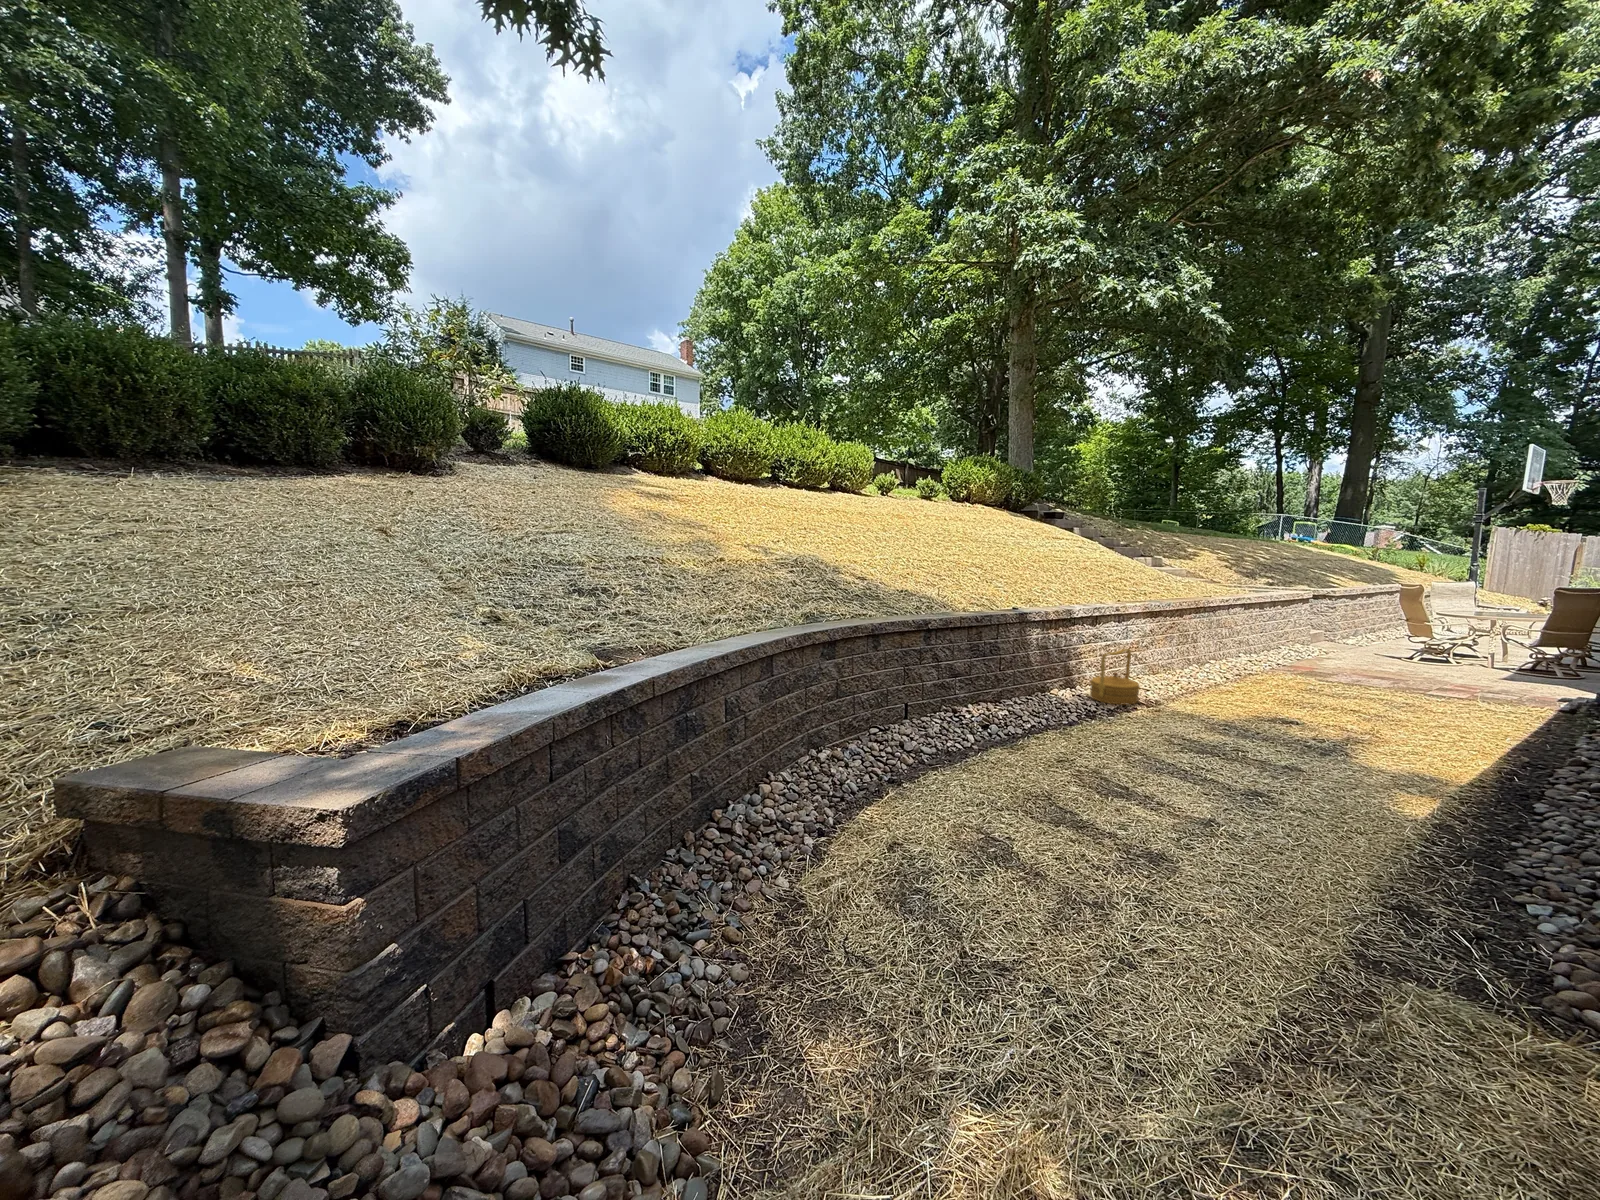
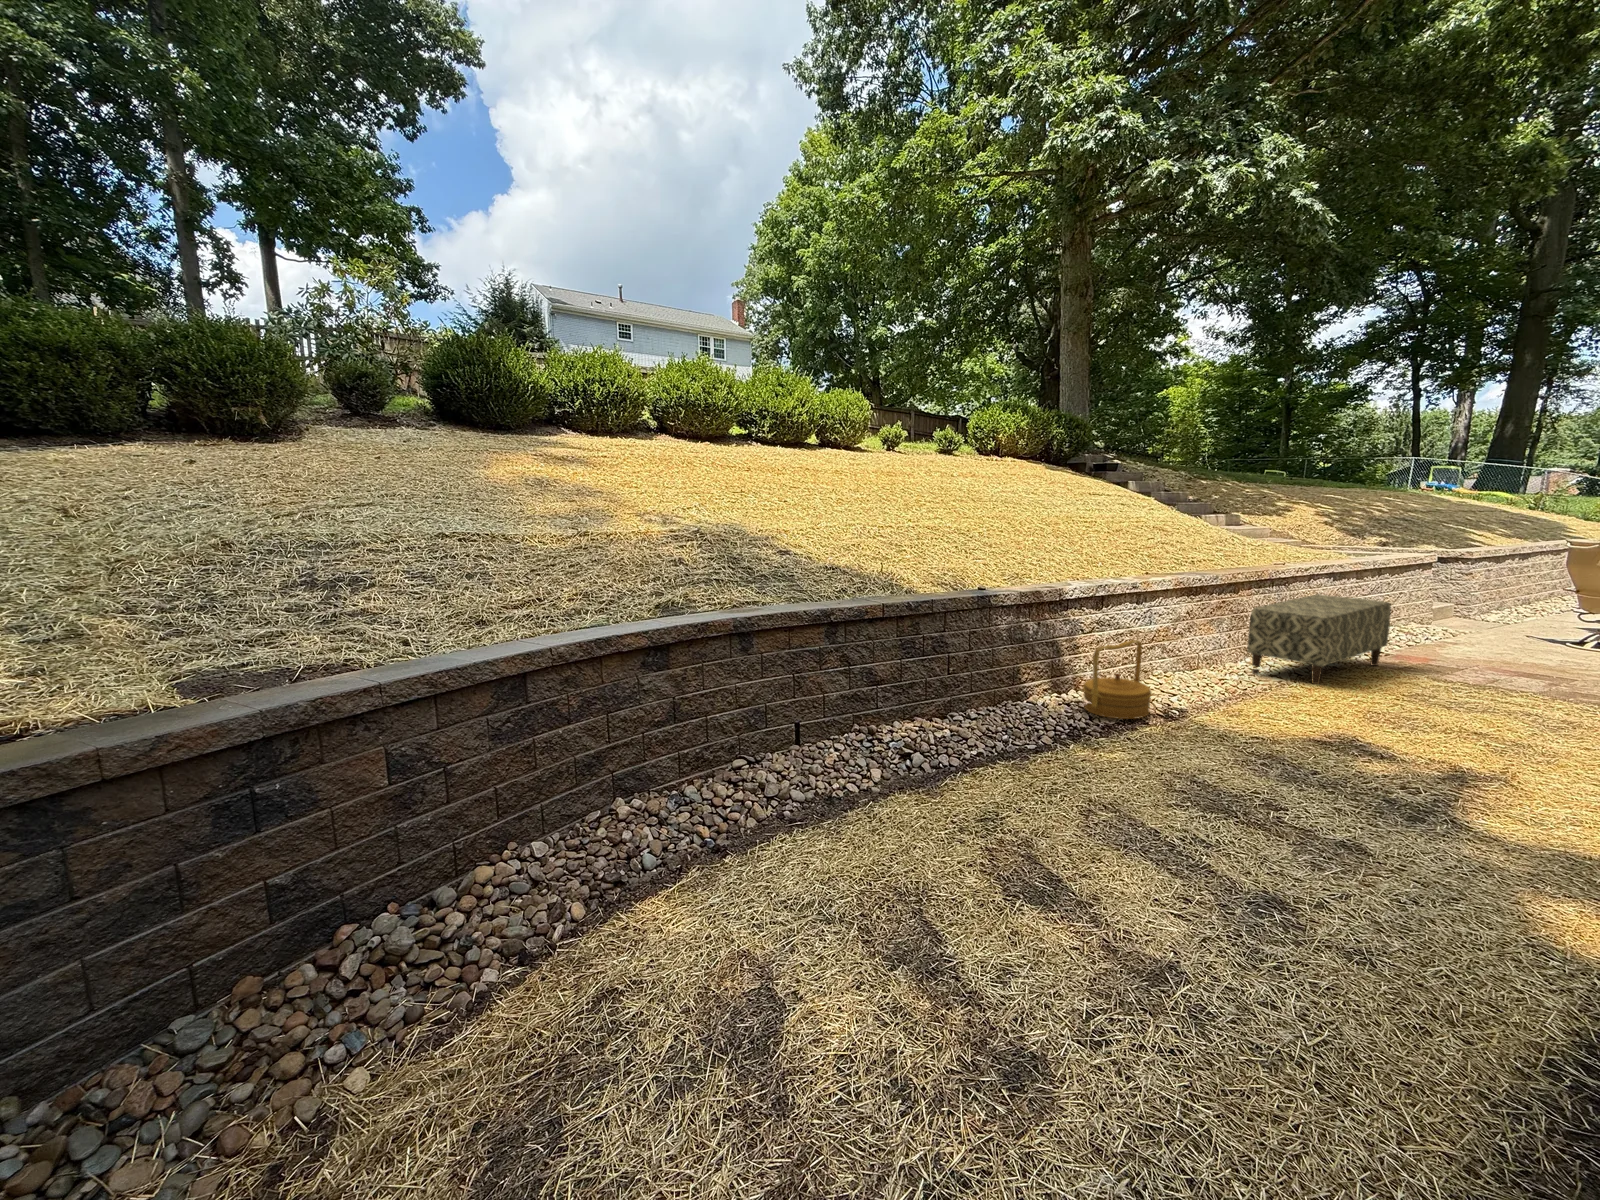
bench: none [1190,620,1287,686] -> present [1247,594,1391,684]

